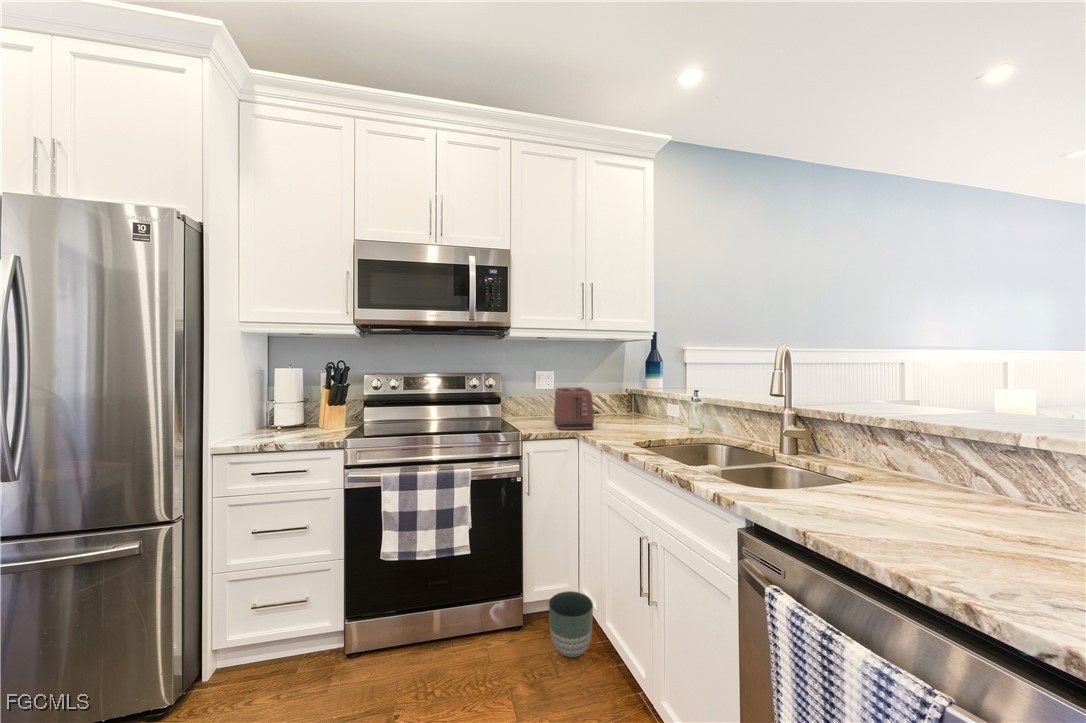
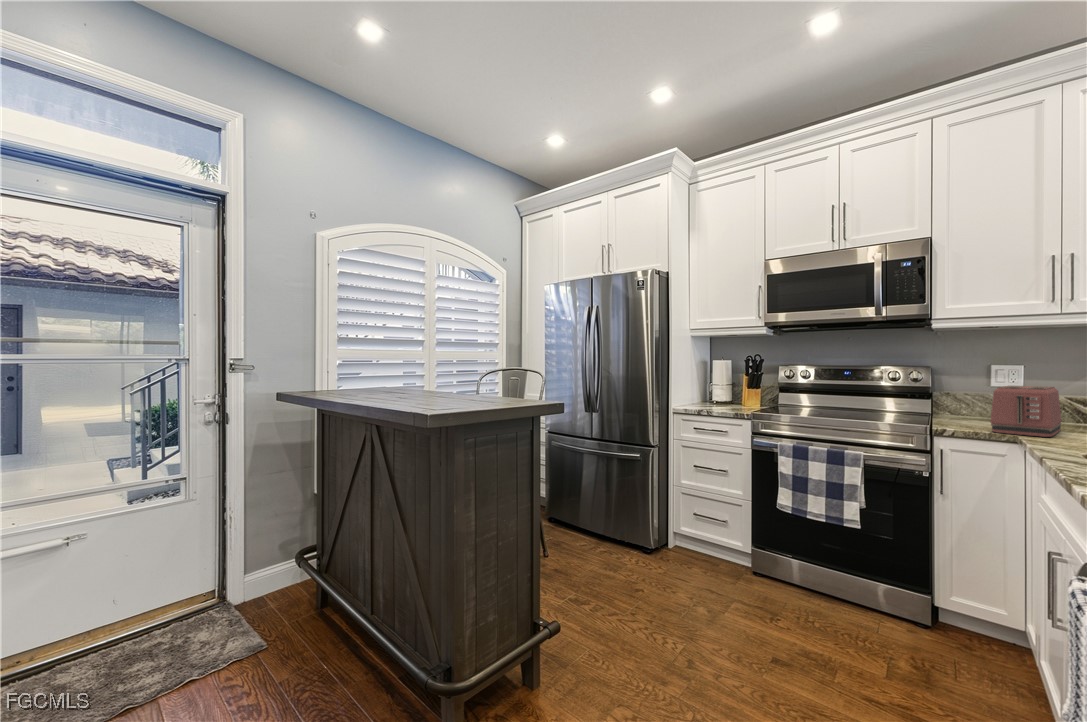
planter: present [549,591,593,657] -> none [949,603,1016,673]

